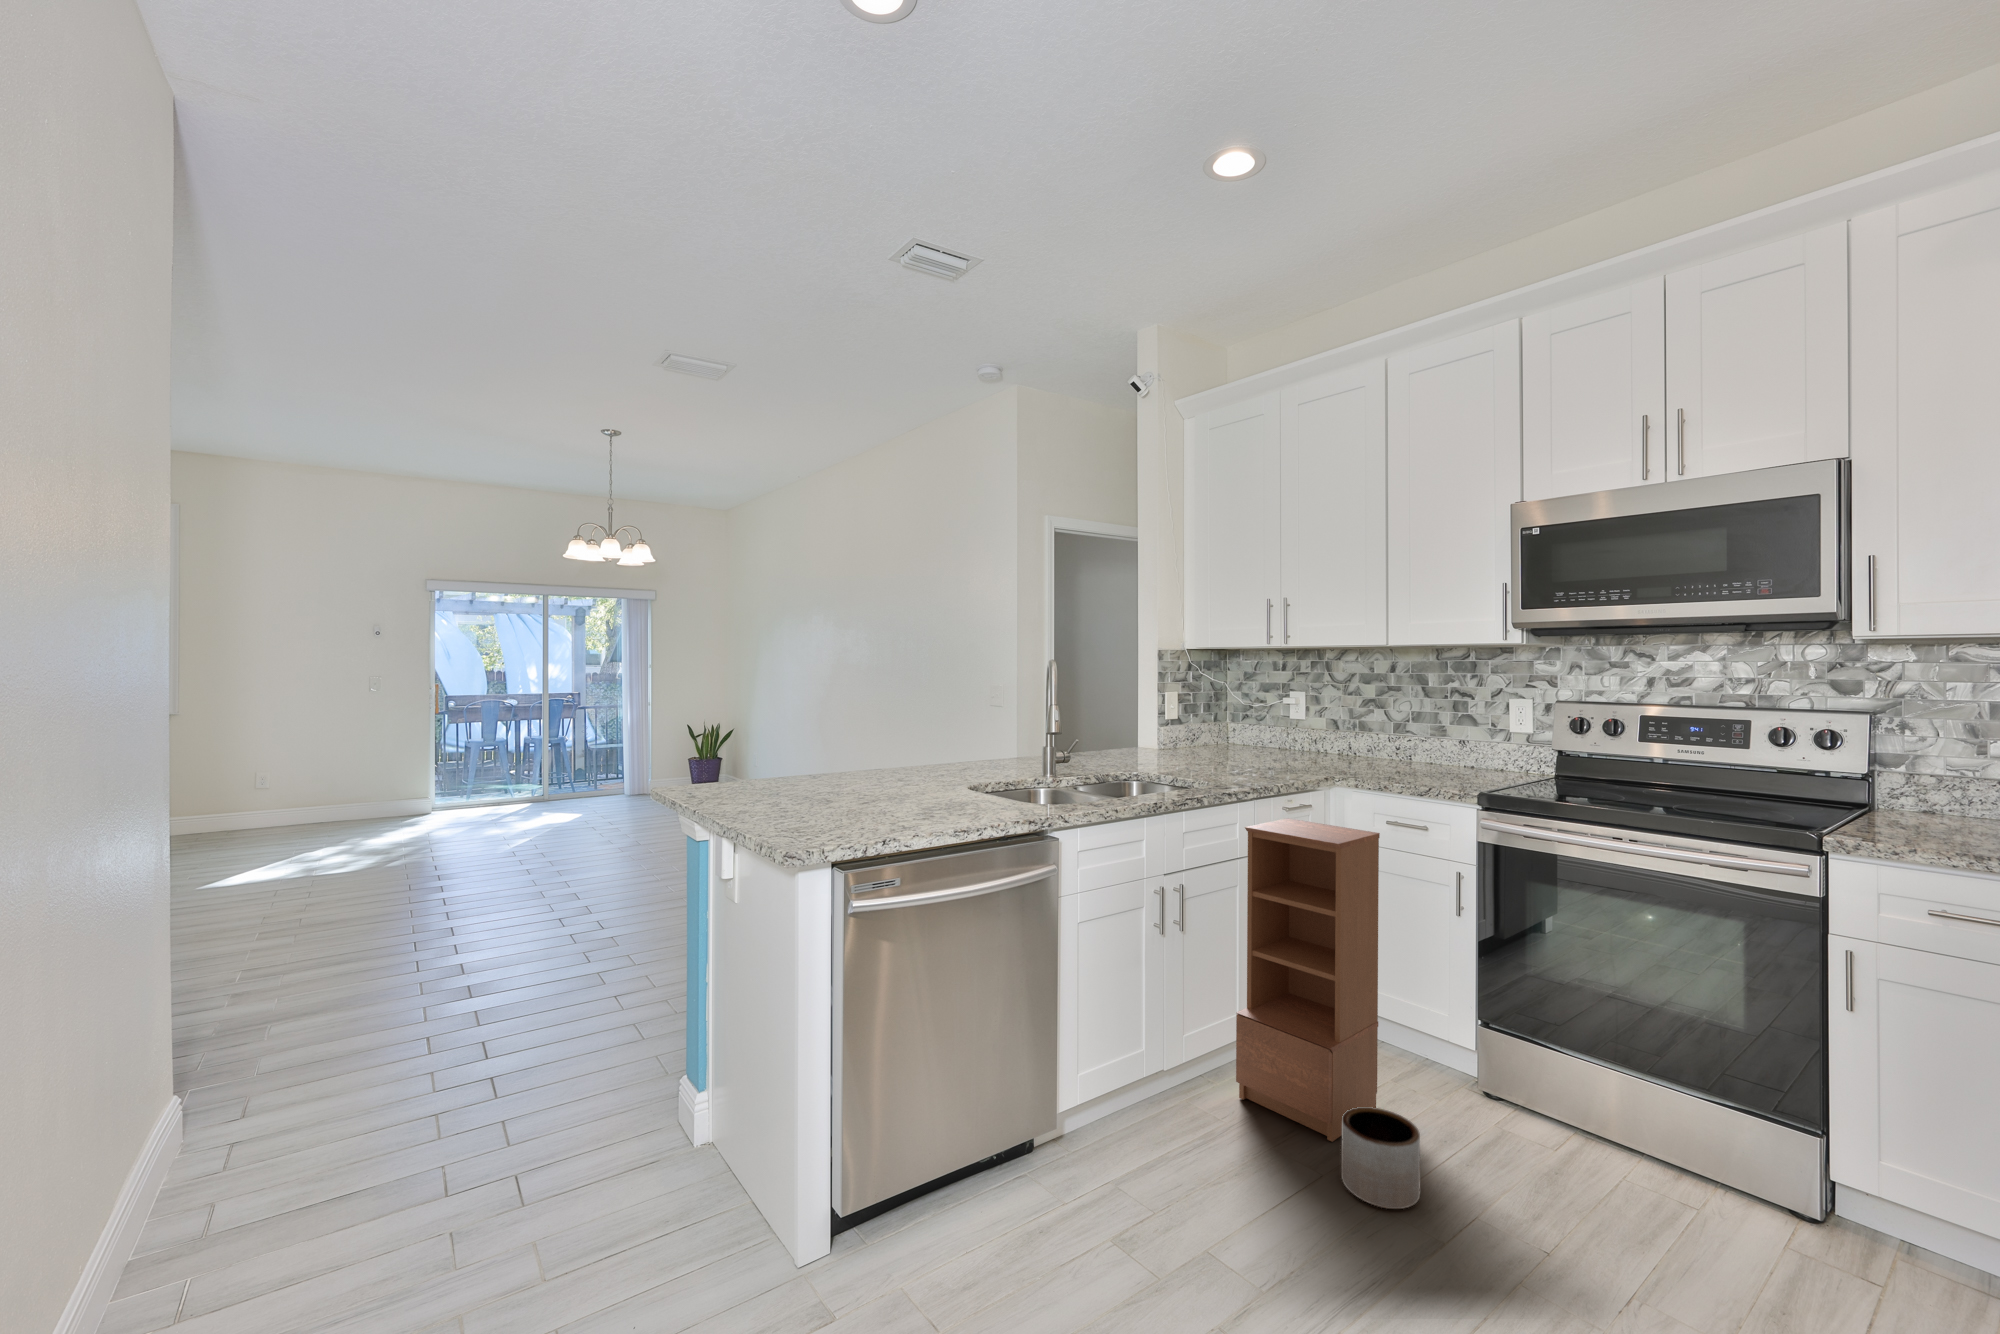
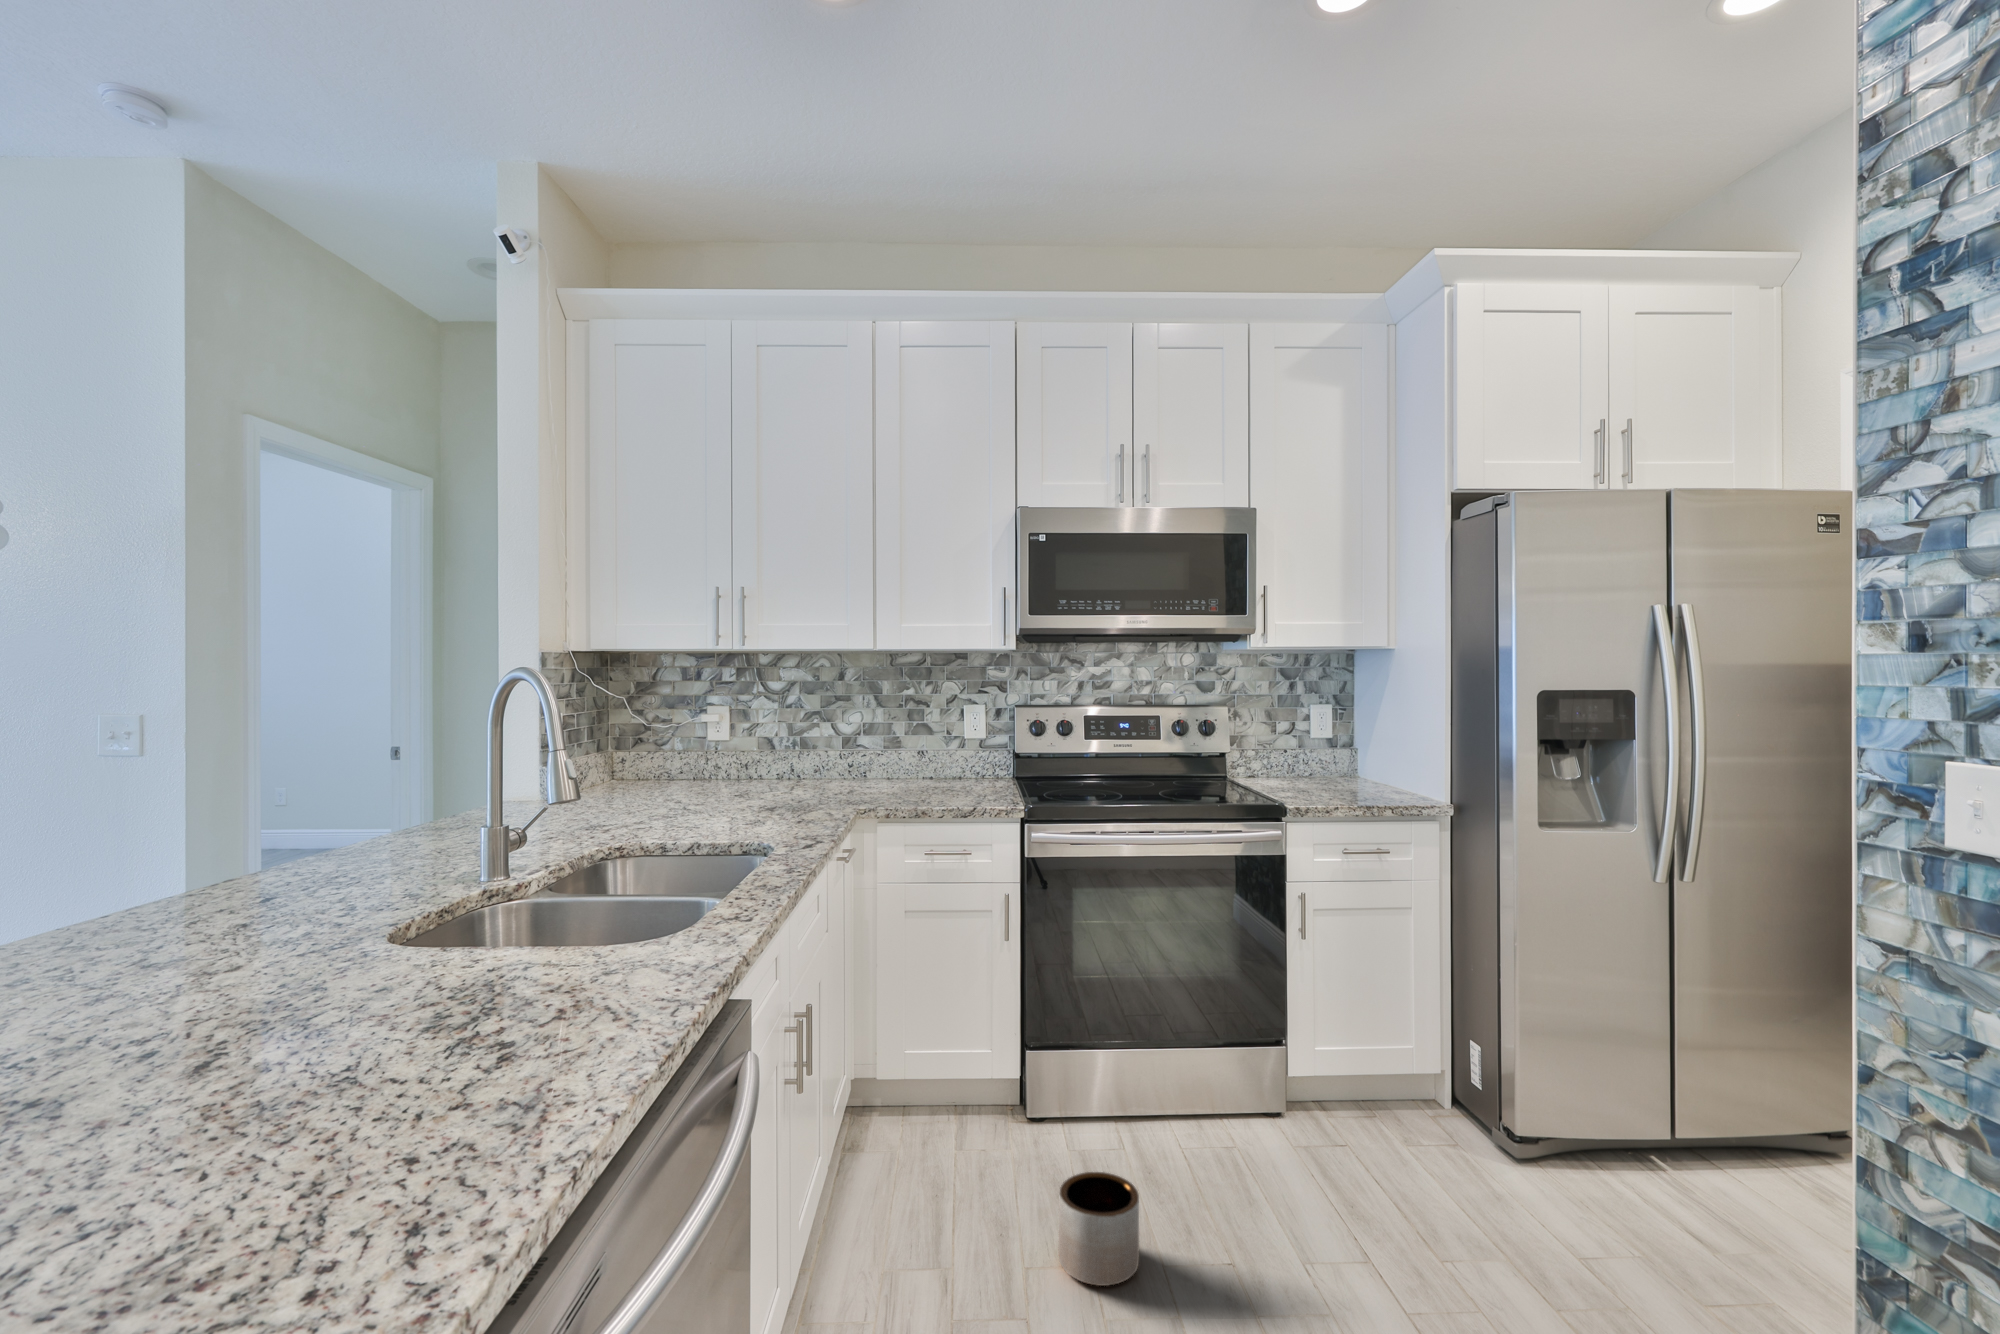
bookcase: present [1236,818,1380,1142] -> none [879,868,1015,1256]

